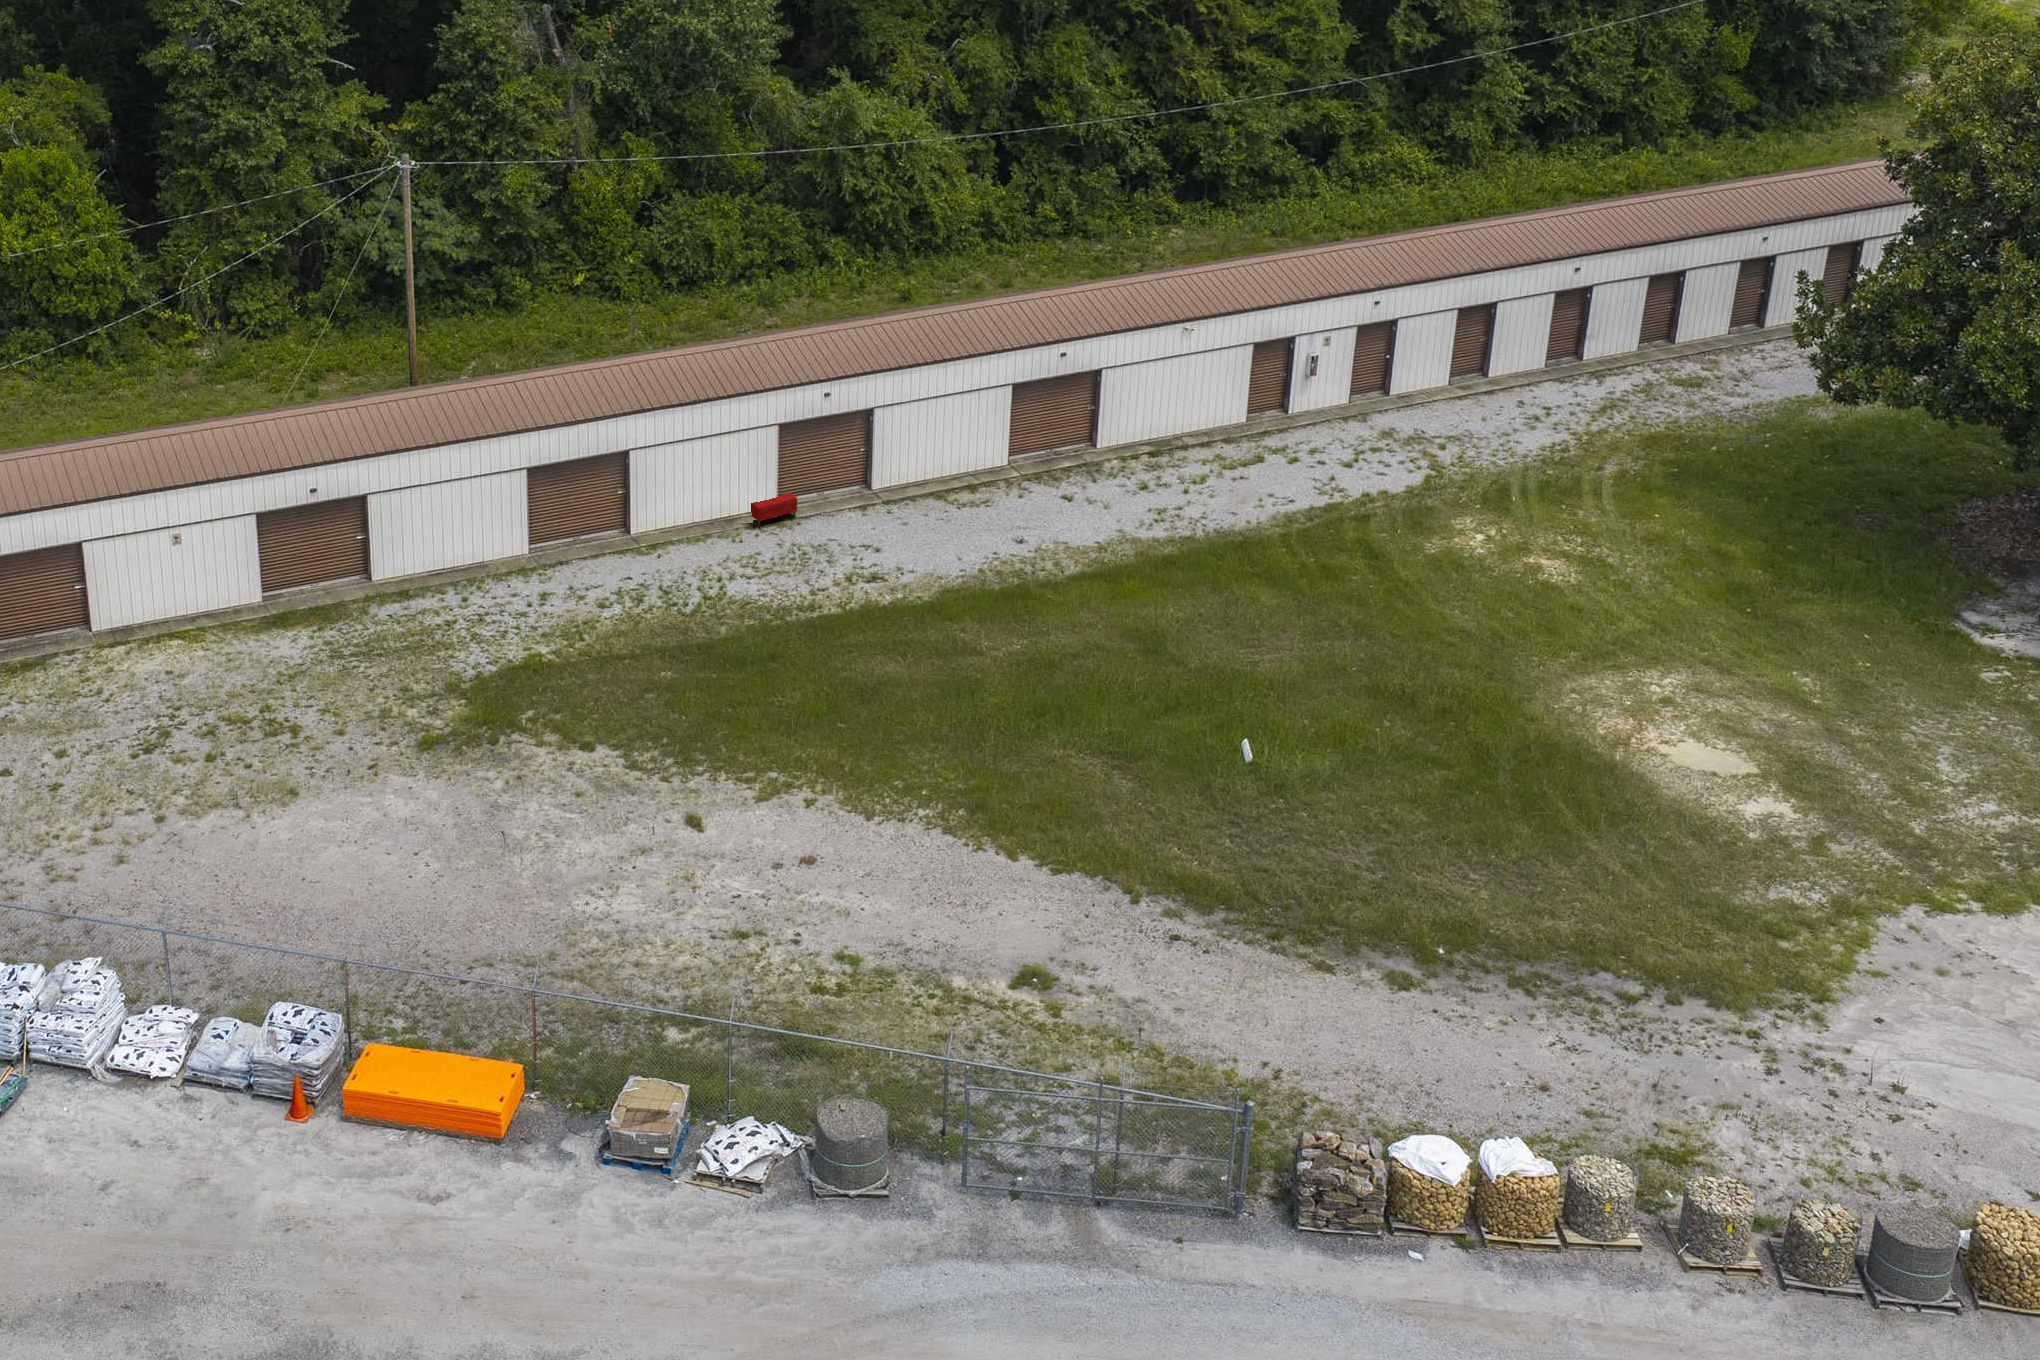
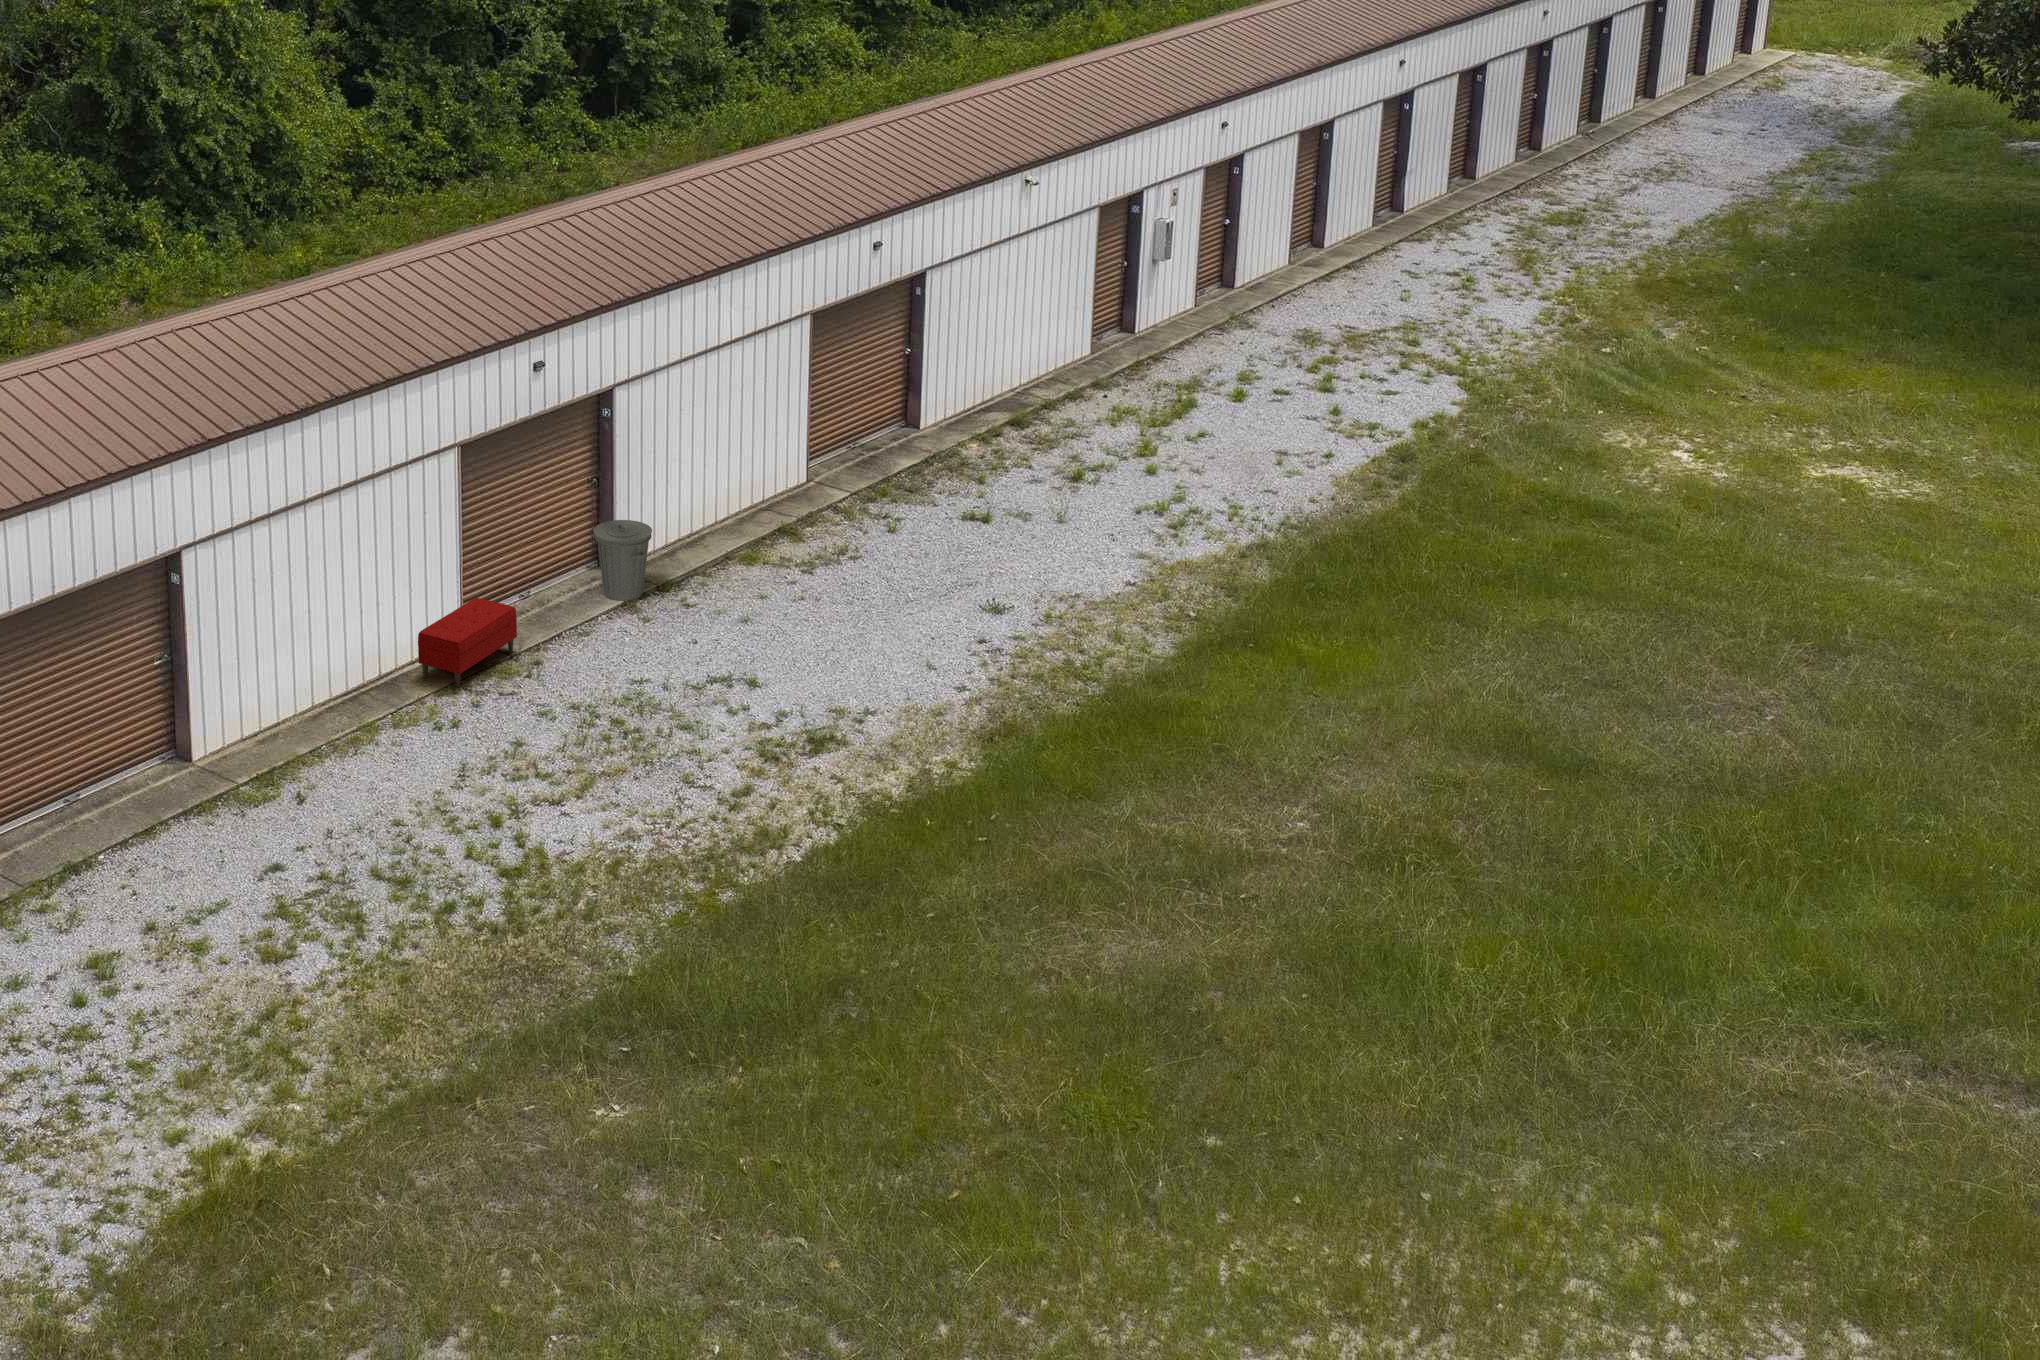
trash can: none [855,467,883,505] -> present [594,520,652,601]

